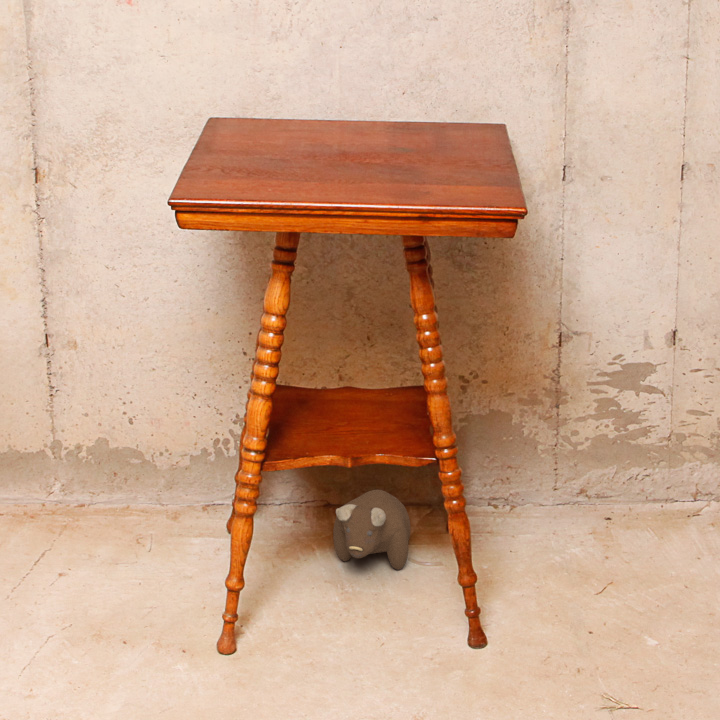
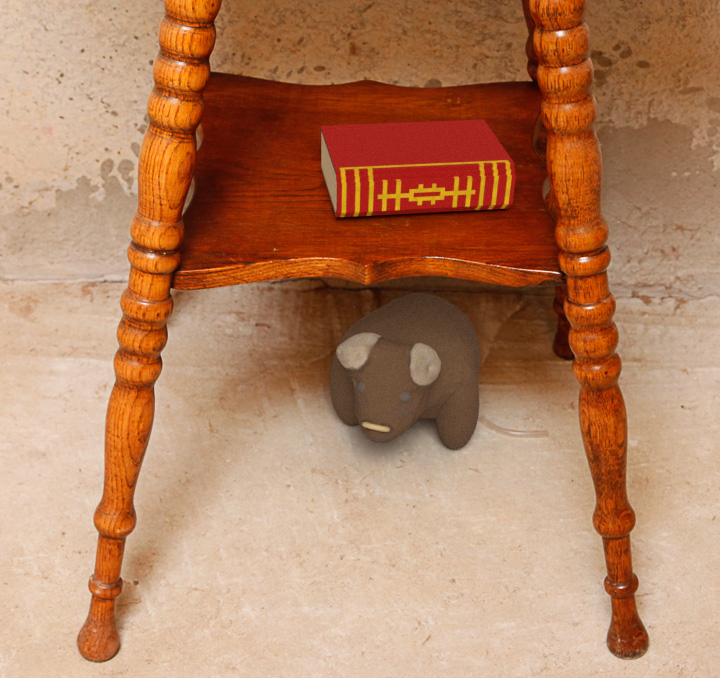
book: none [326,401,410,441] -> present [321,119,516,217]

